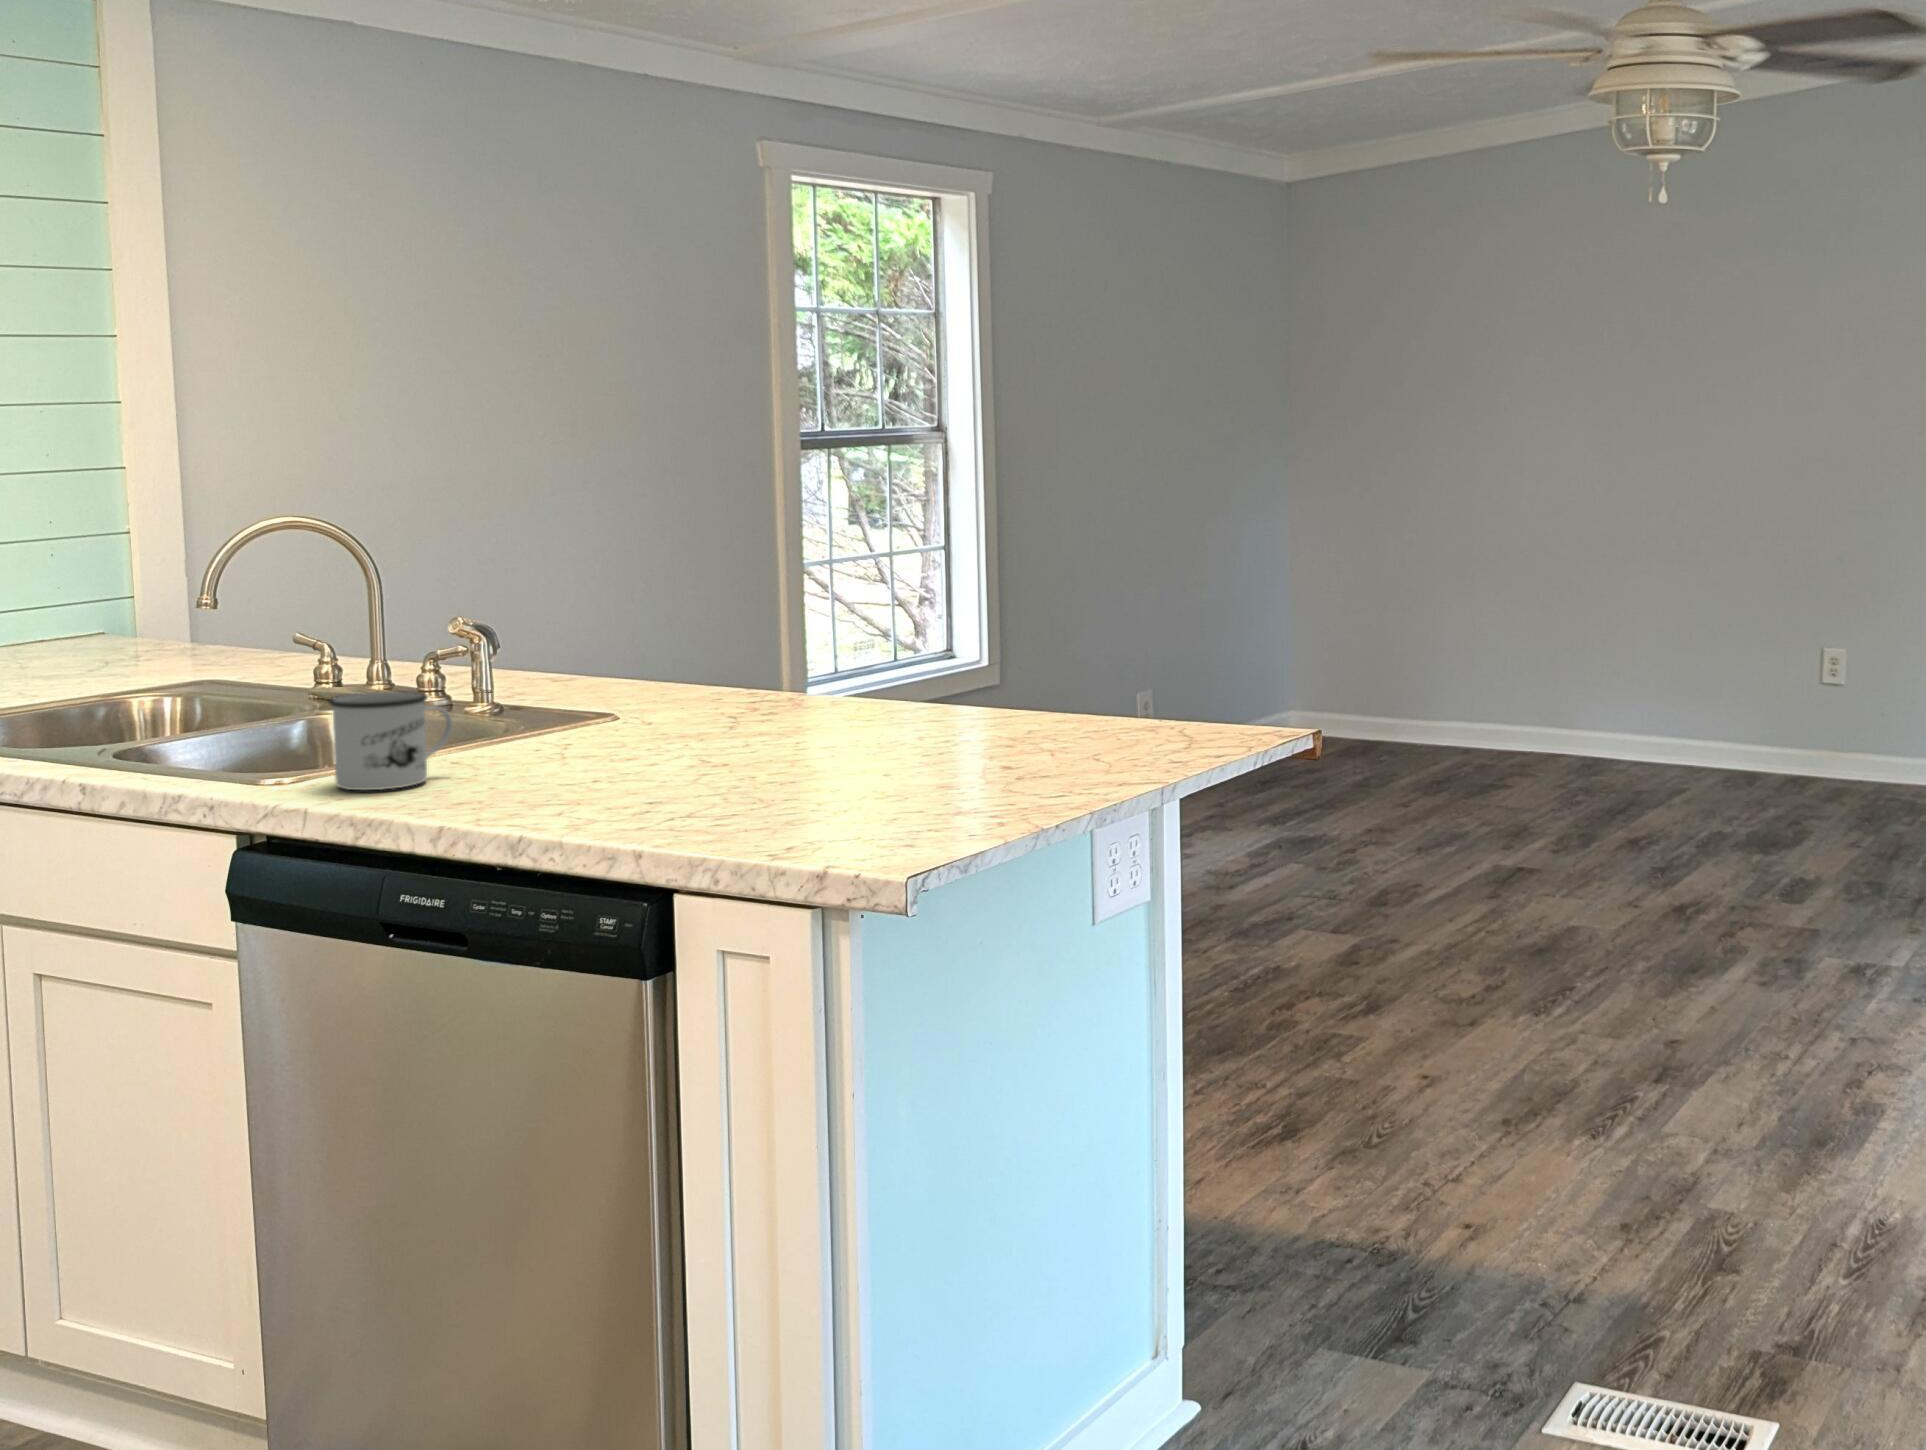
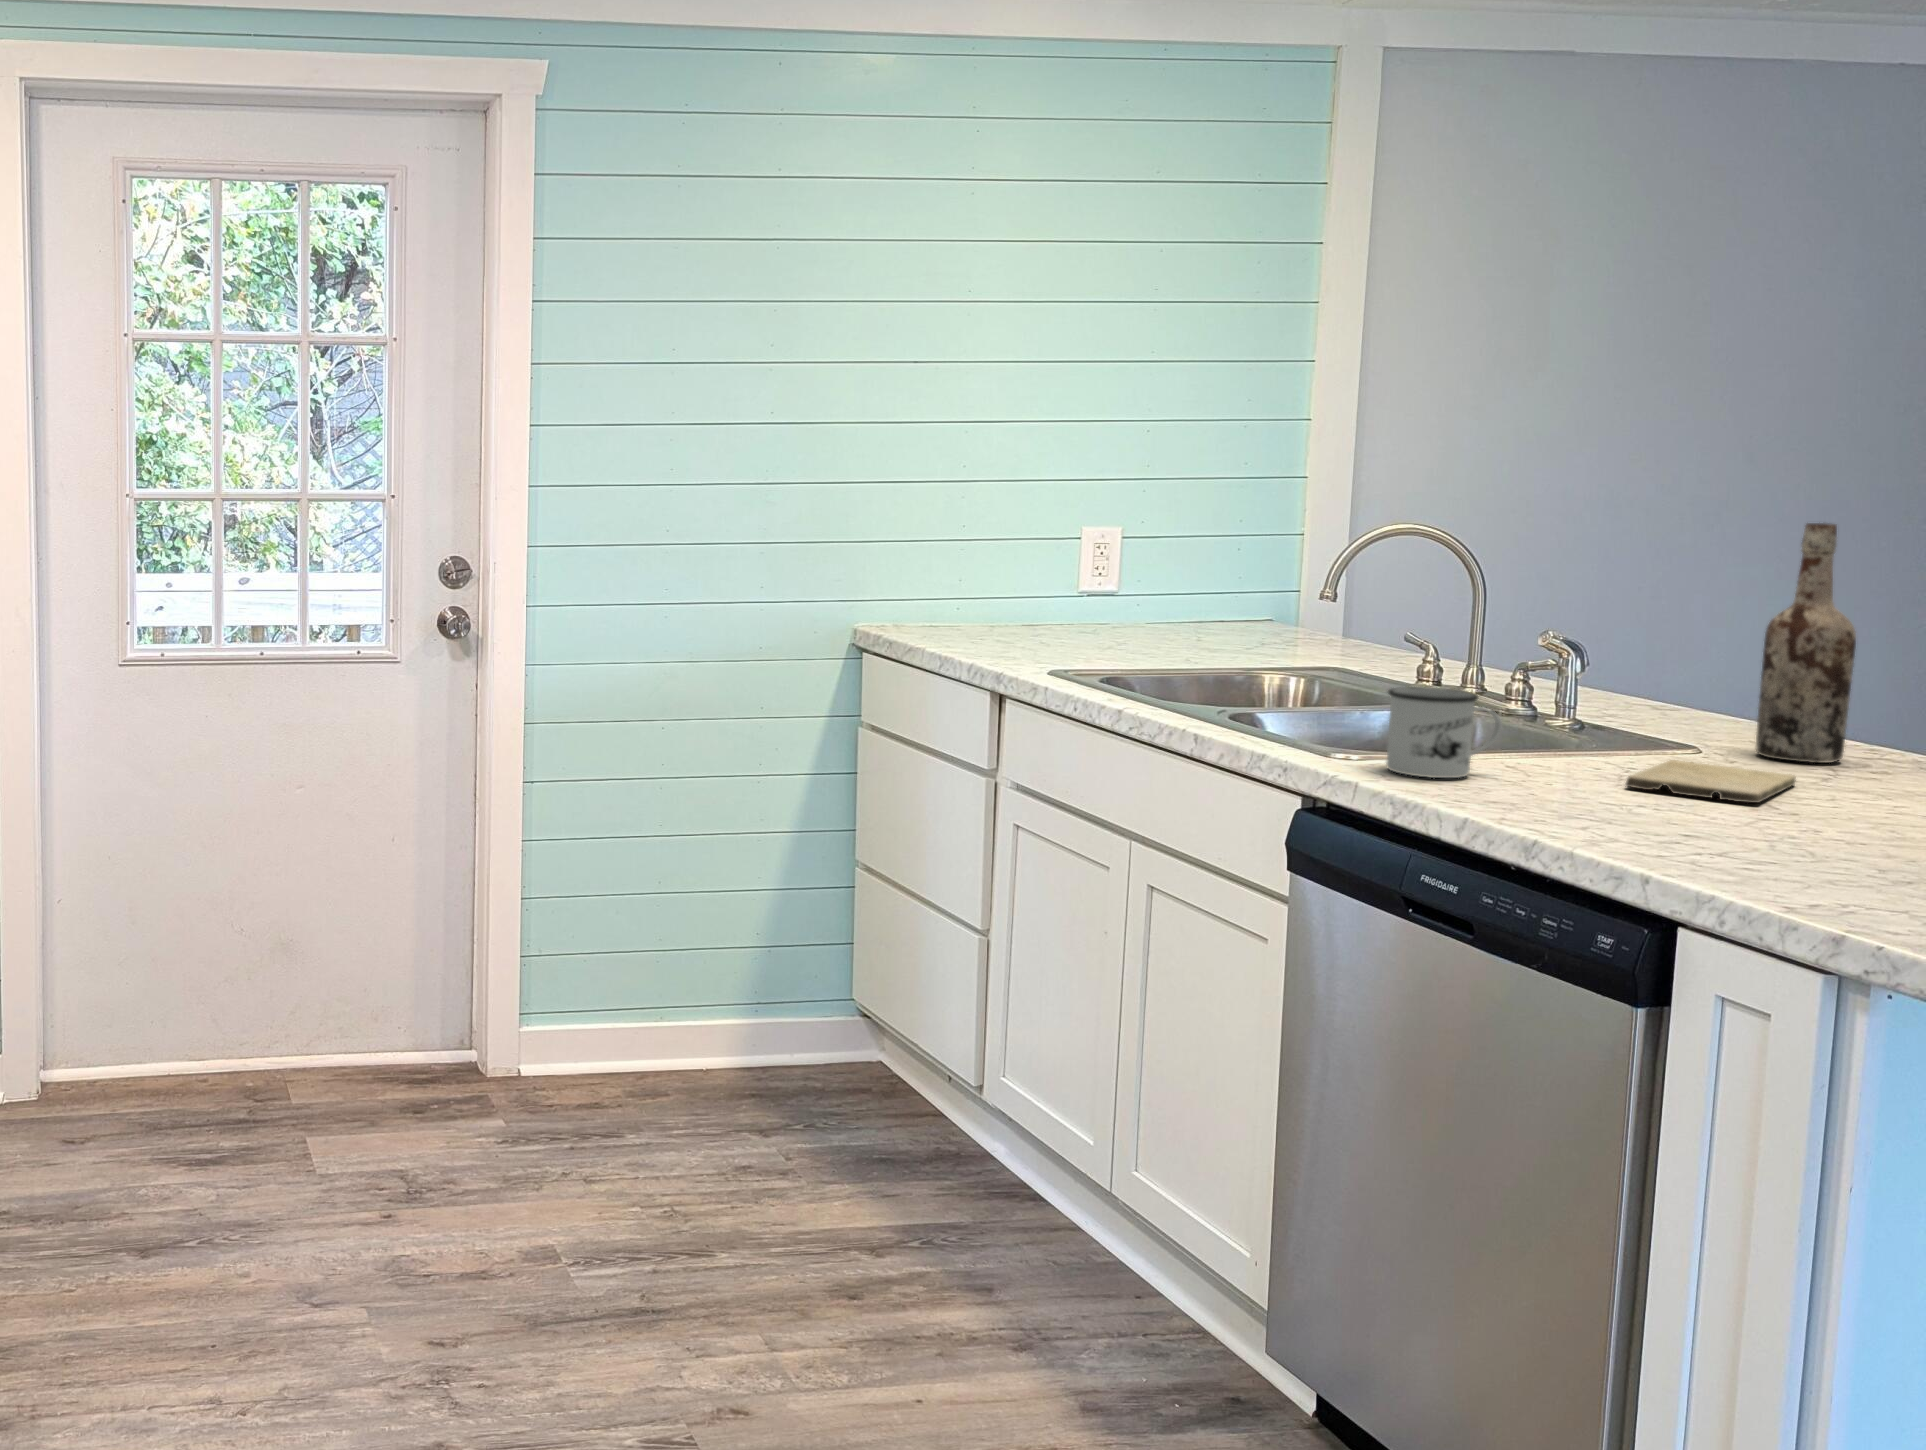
wine bottle: none [664,498,737,717] -> present [1756,523,1856,763]
cutting board: none [578,730,713,766] -> present [1625,760,1796,803]

